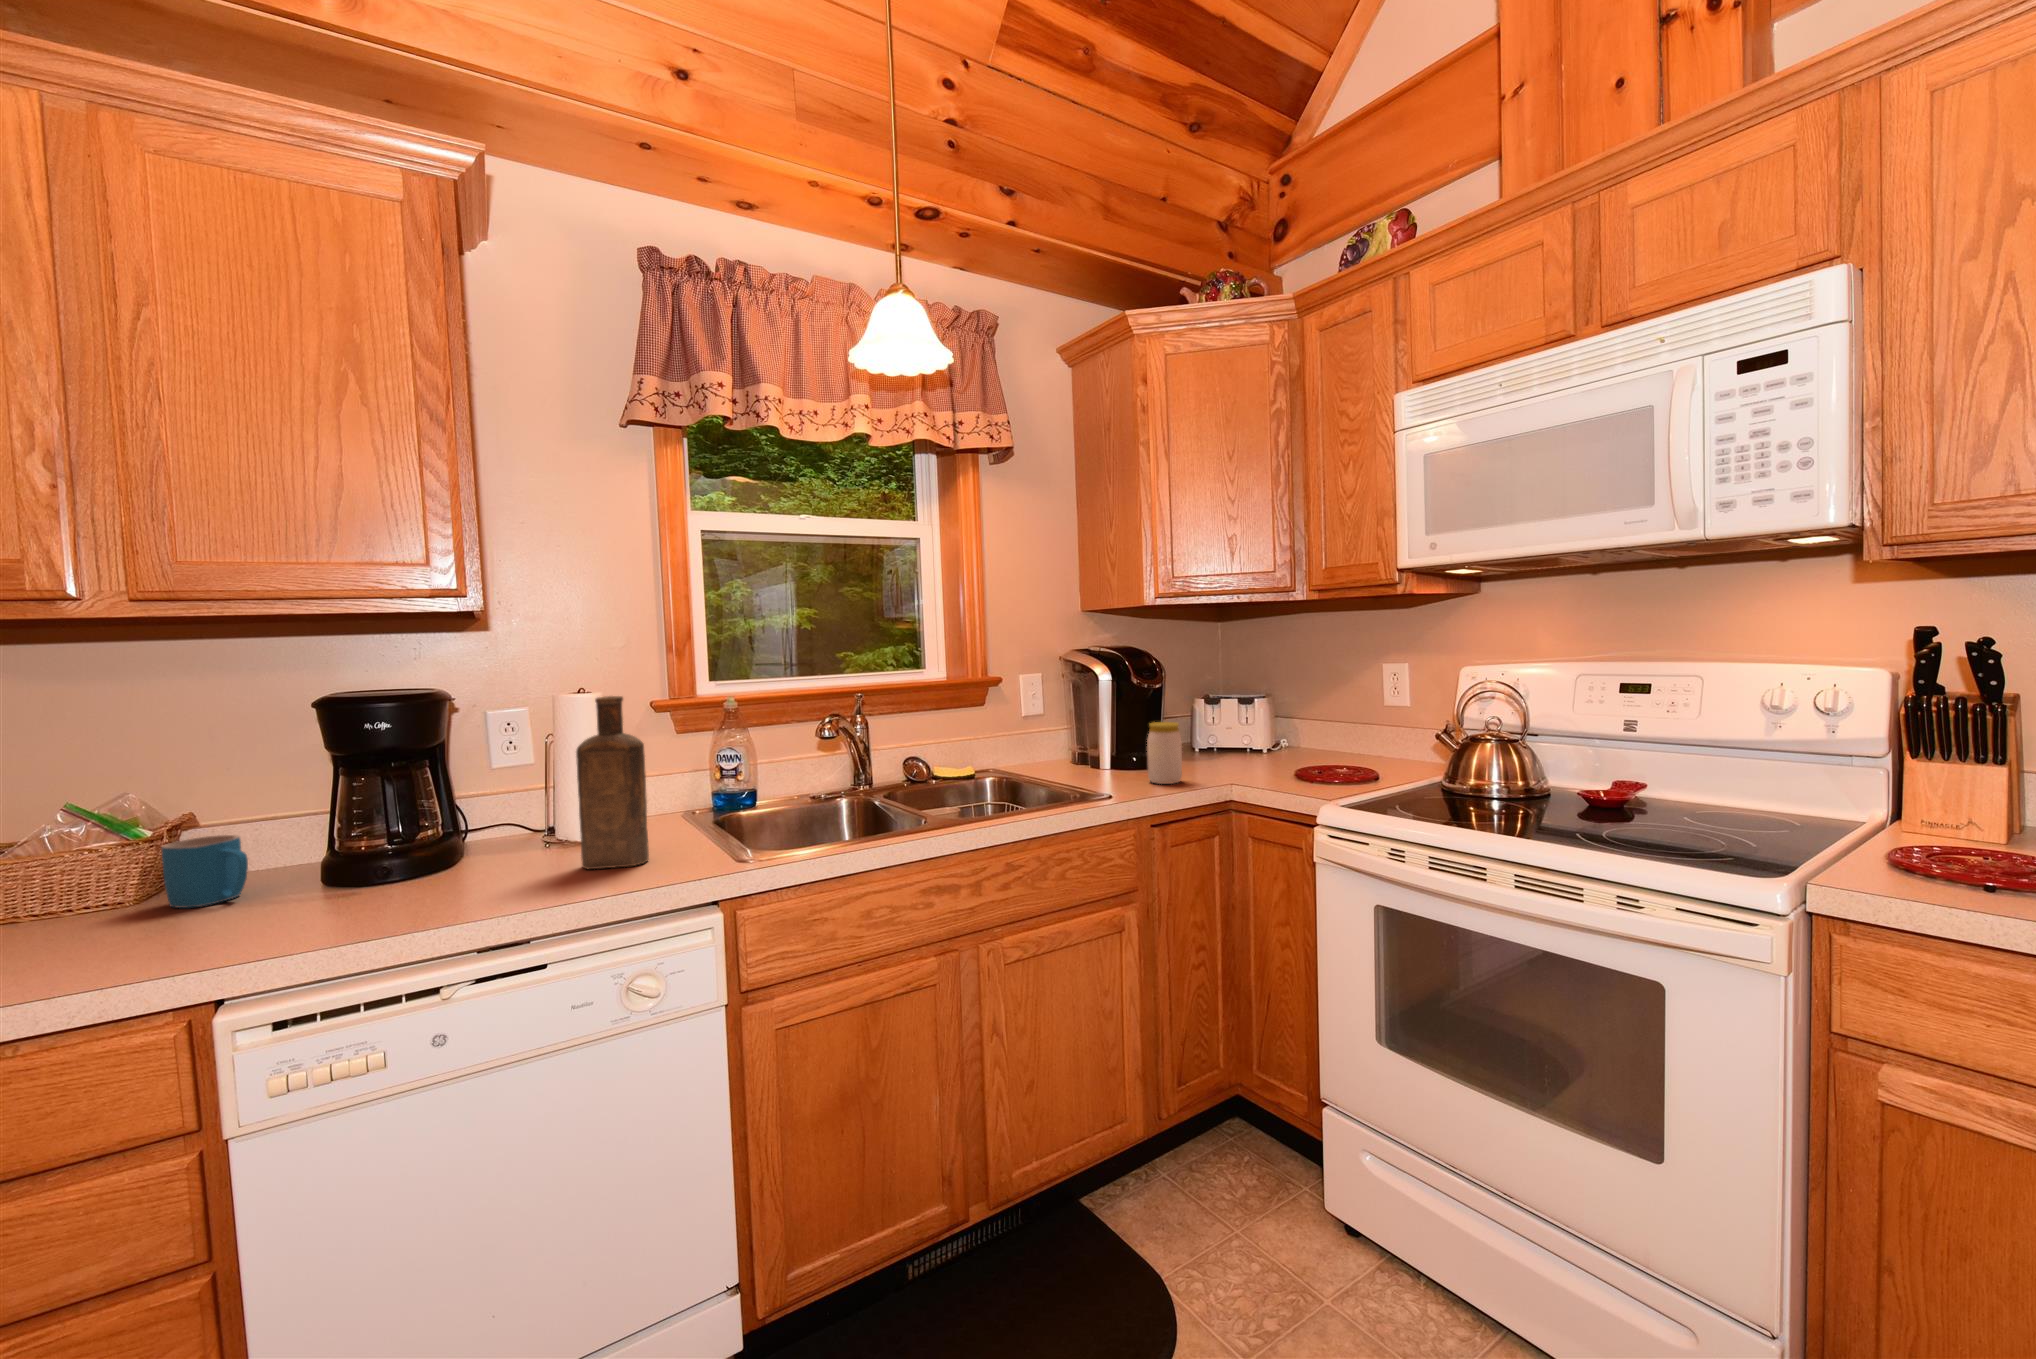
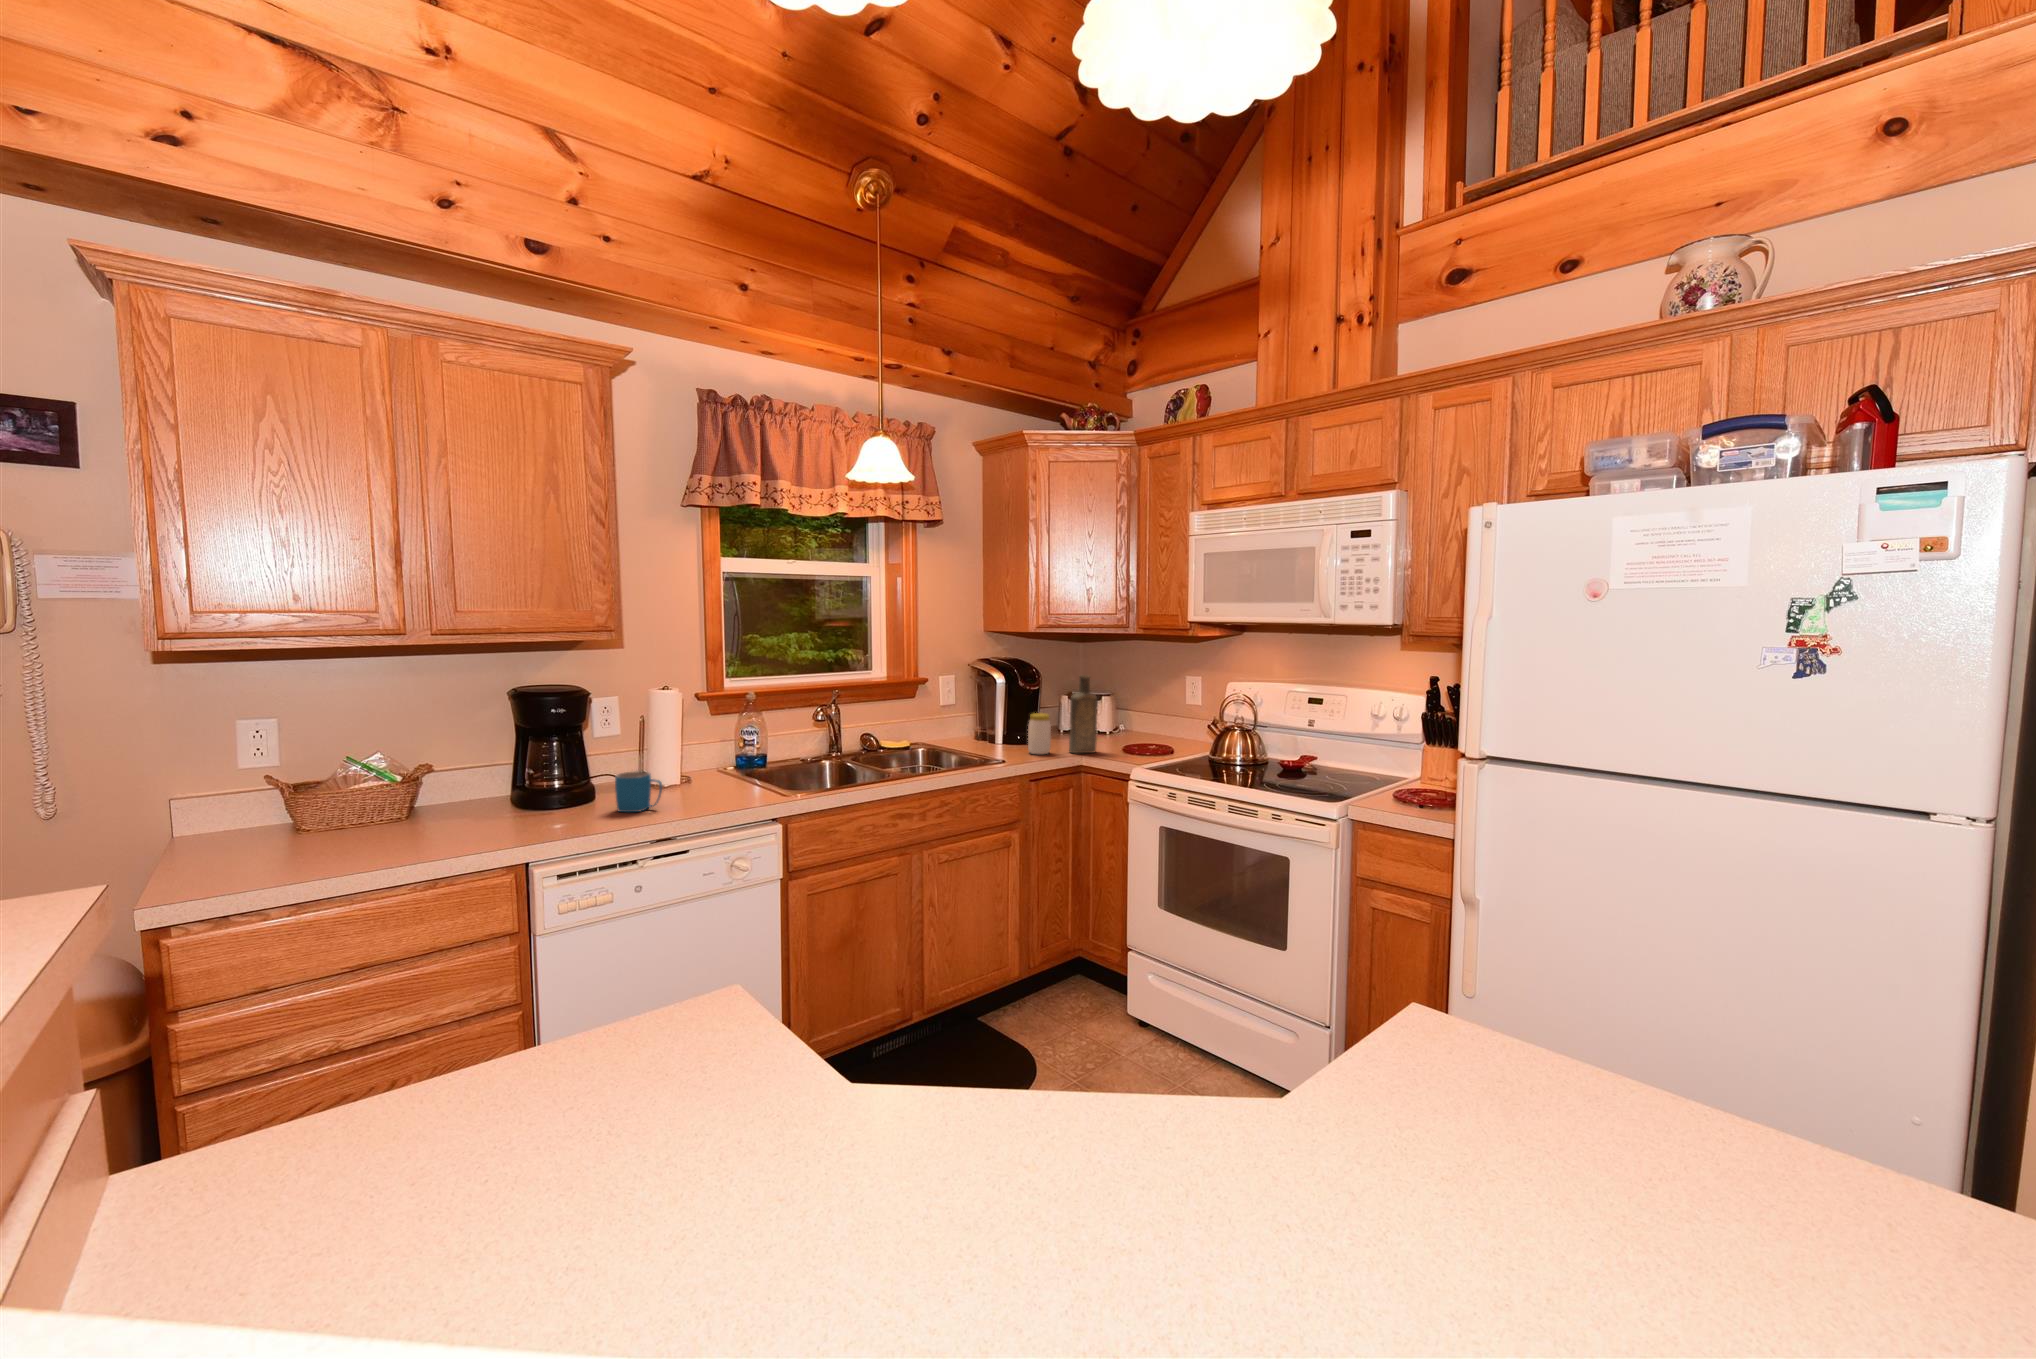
bottle: present [576,696,649,869] -> present [1069,675,1098,753]
mug: present [162,835,248,908] -> present [615,771,662,812]

